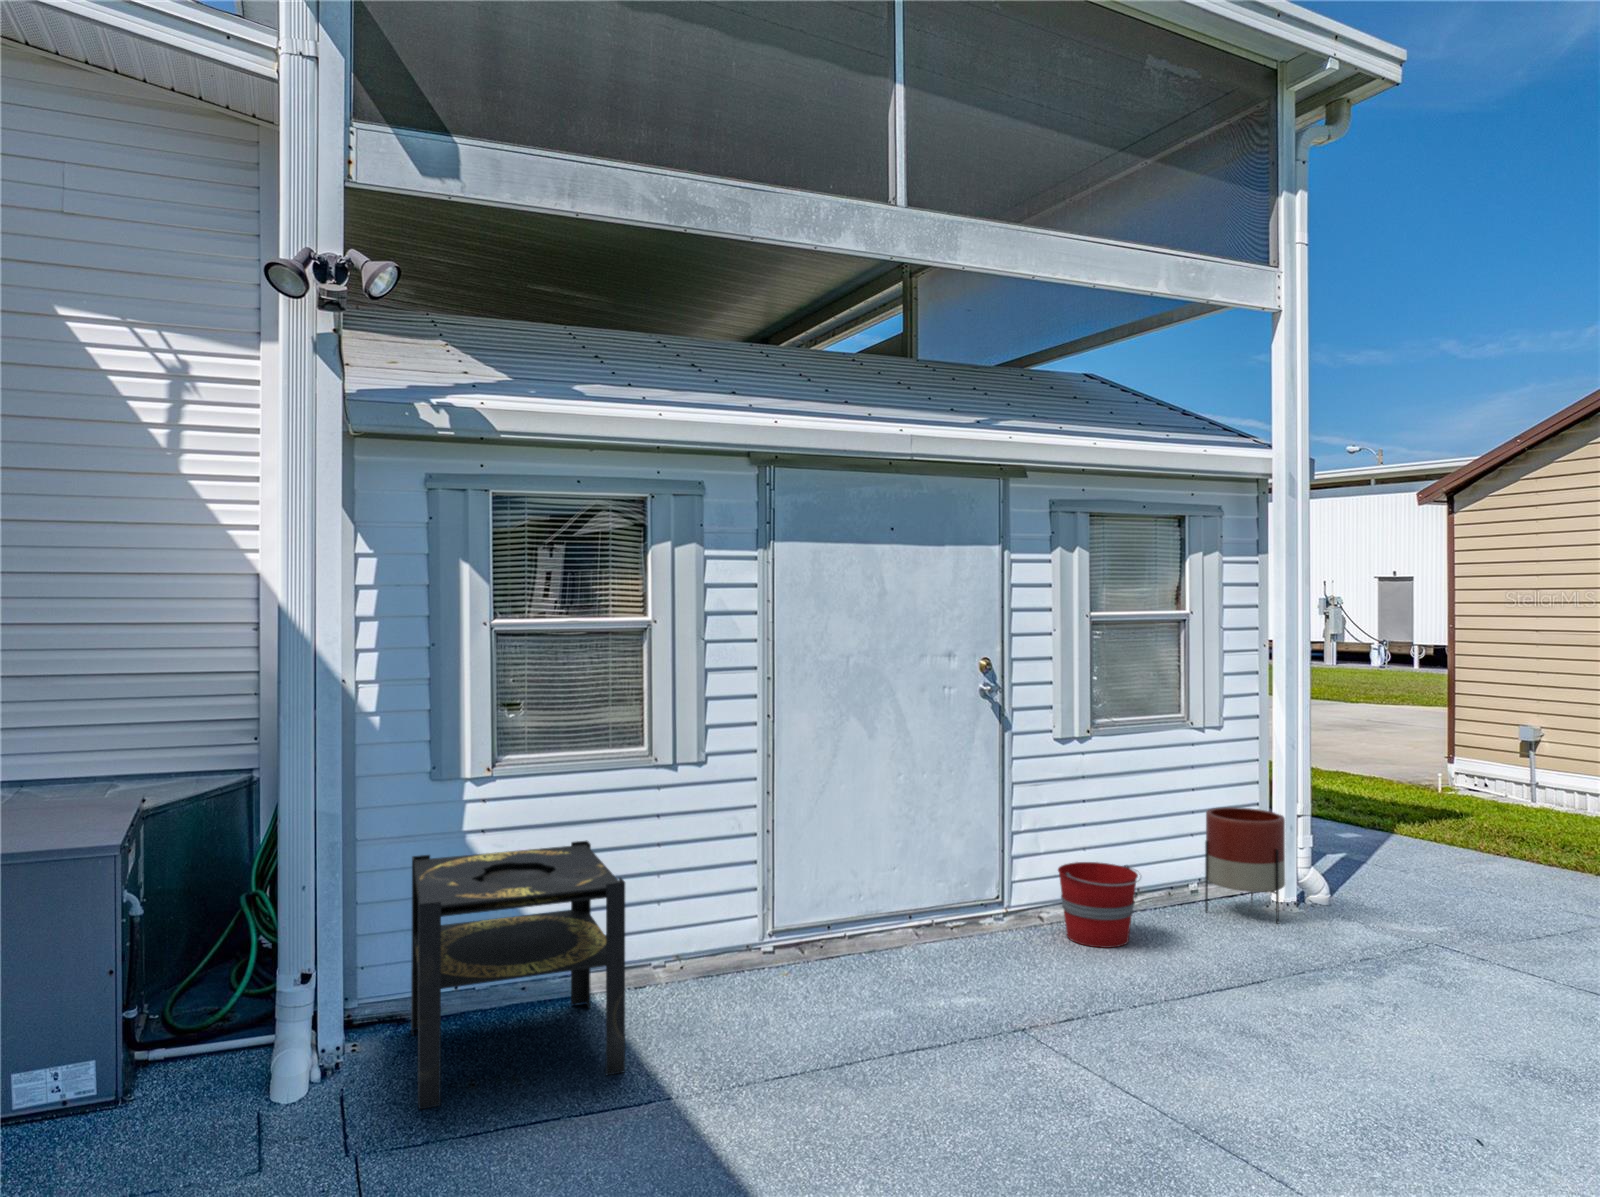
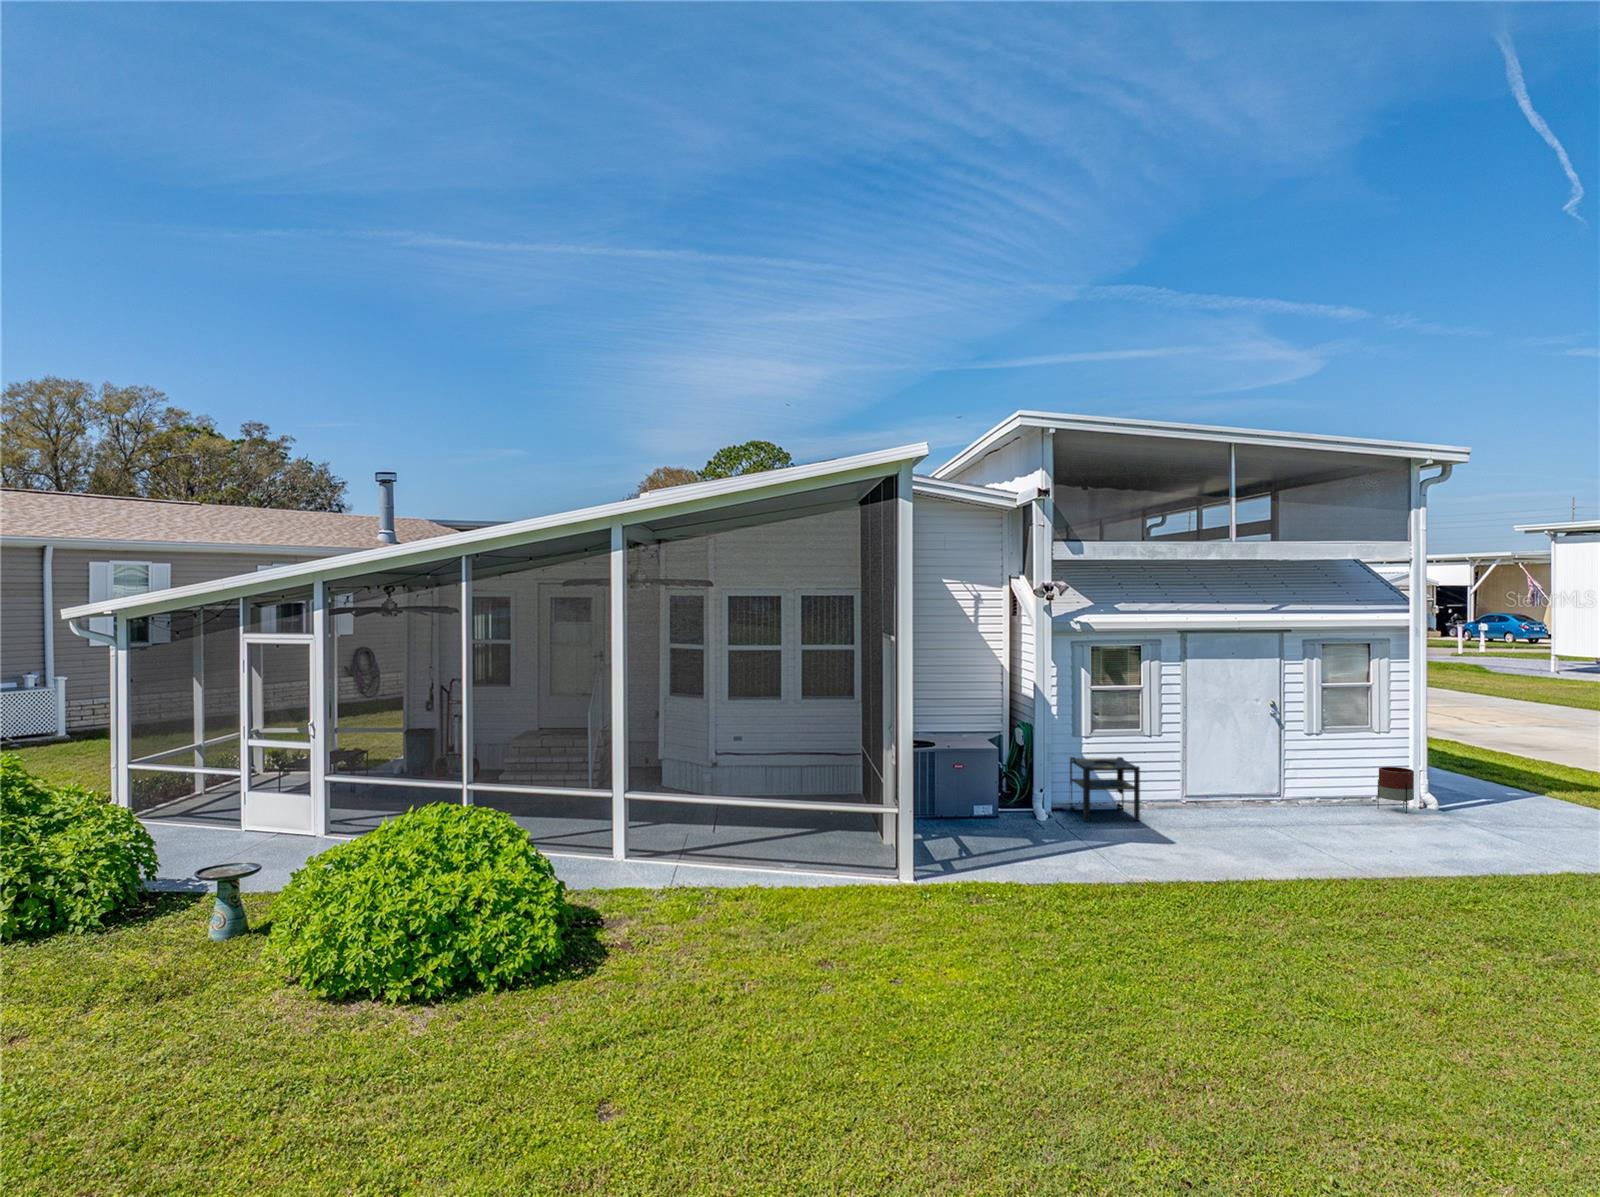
bucket: present [1058,862,1138,948] -> none [1303,783,1338,813]

